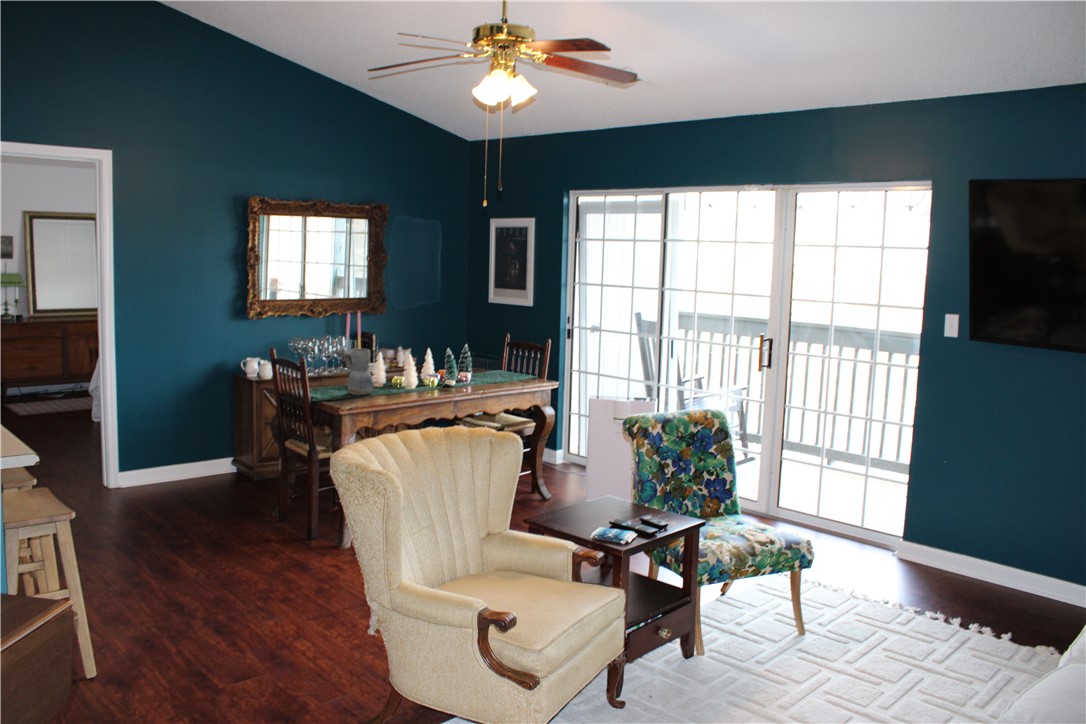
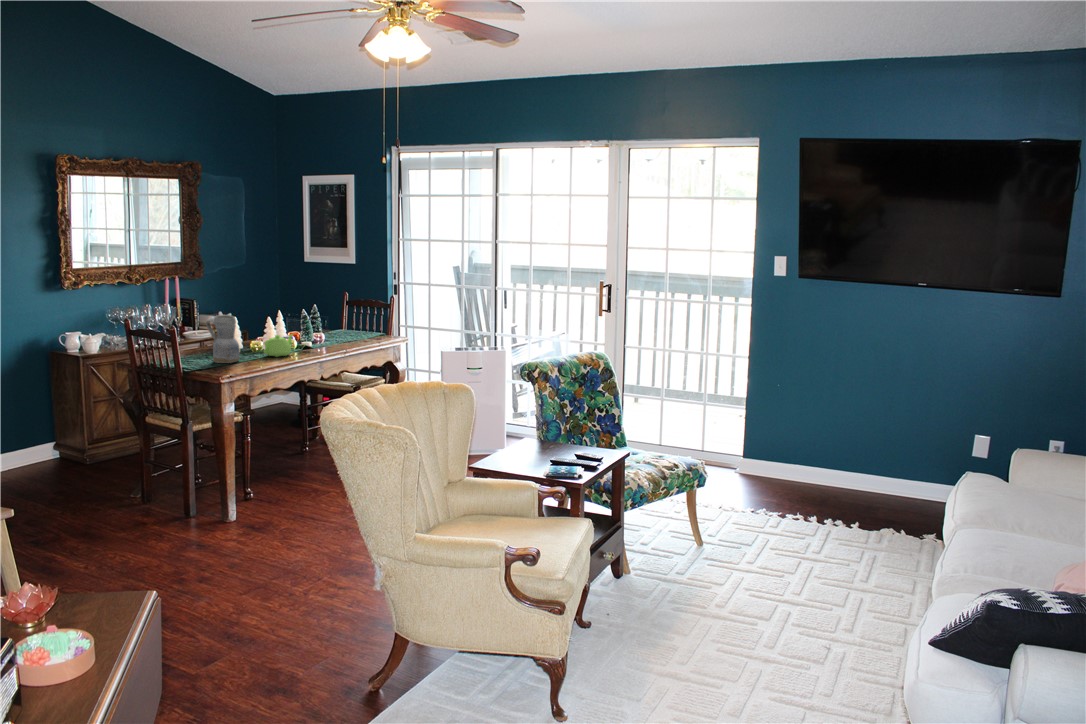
teapot: none [396,370,428,392] -> present [264,334,293,357]

